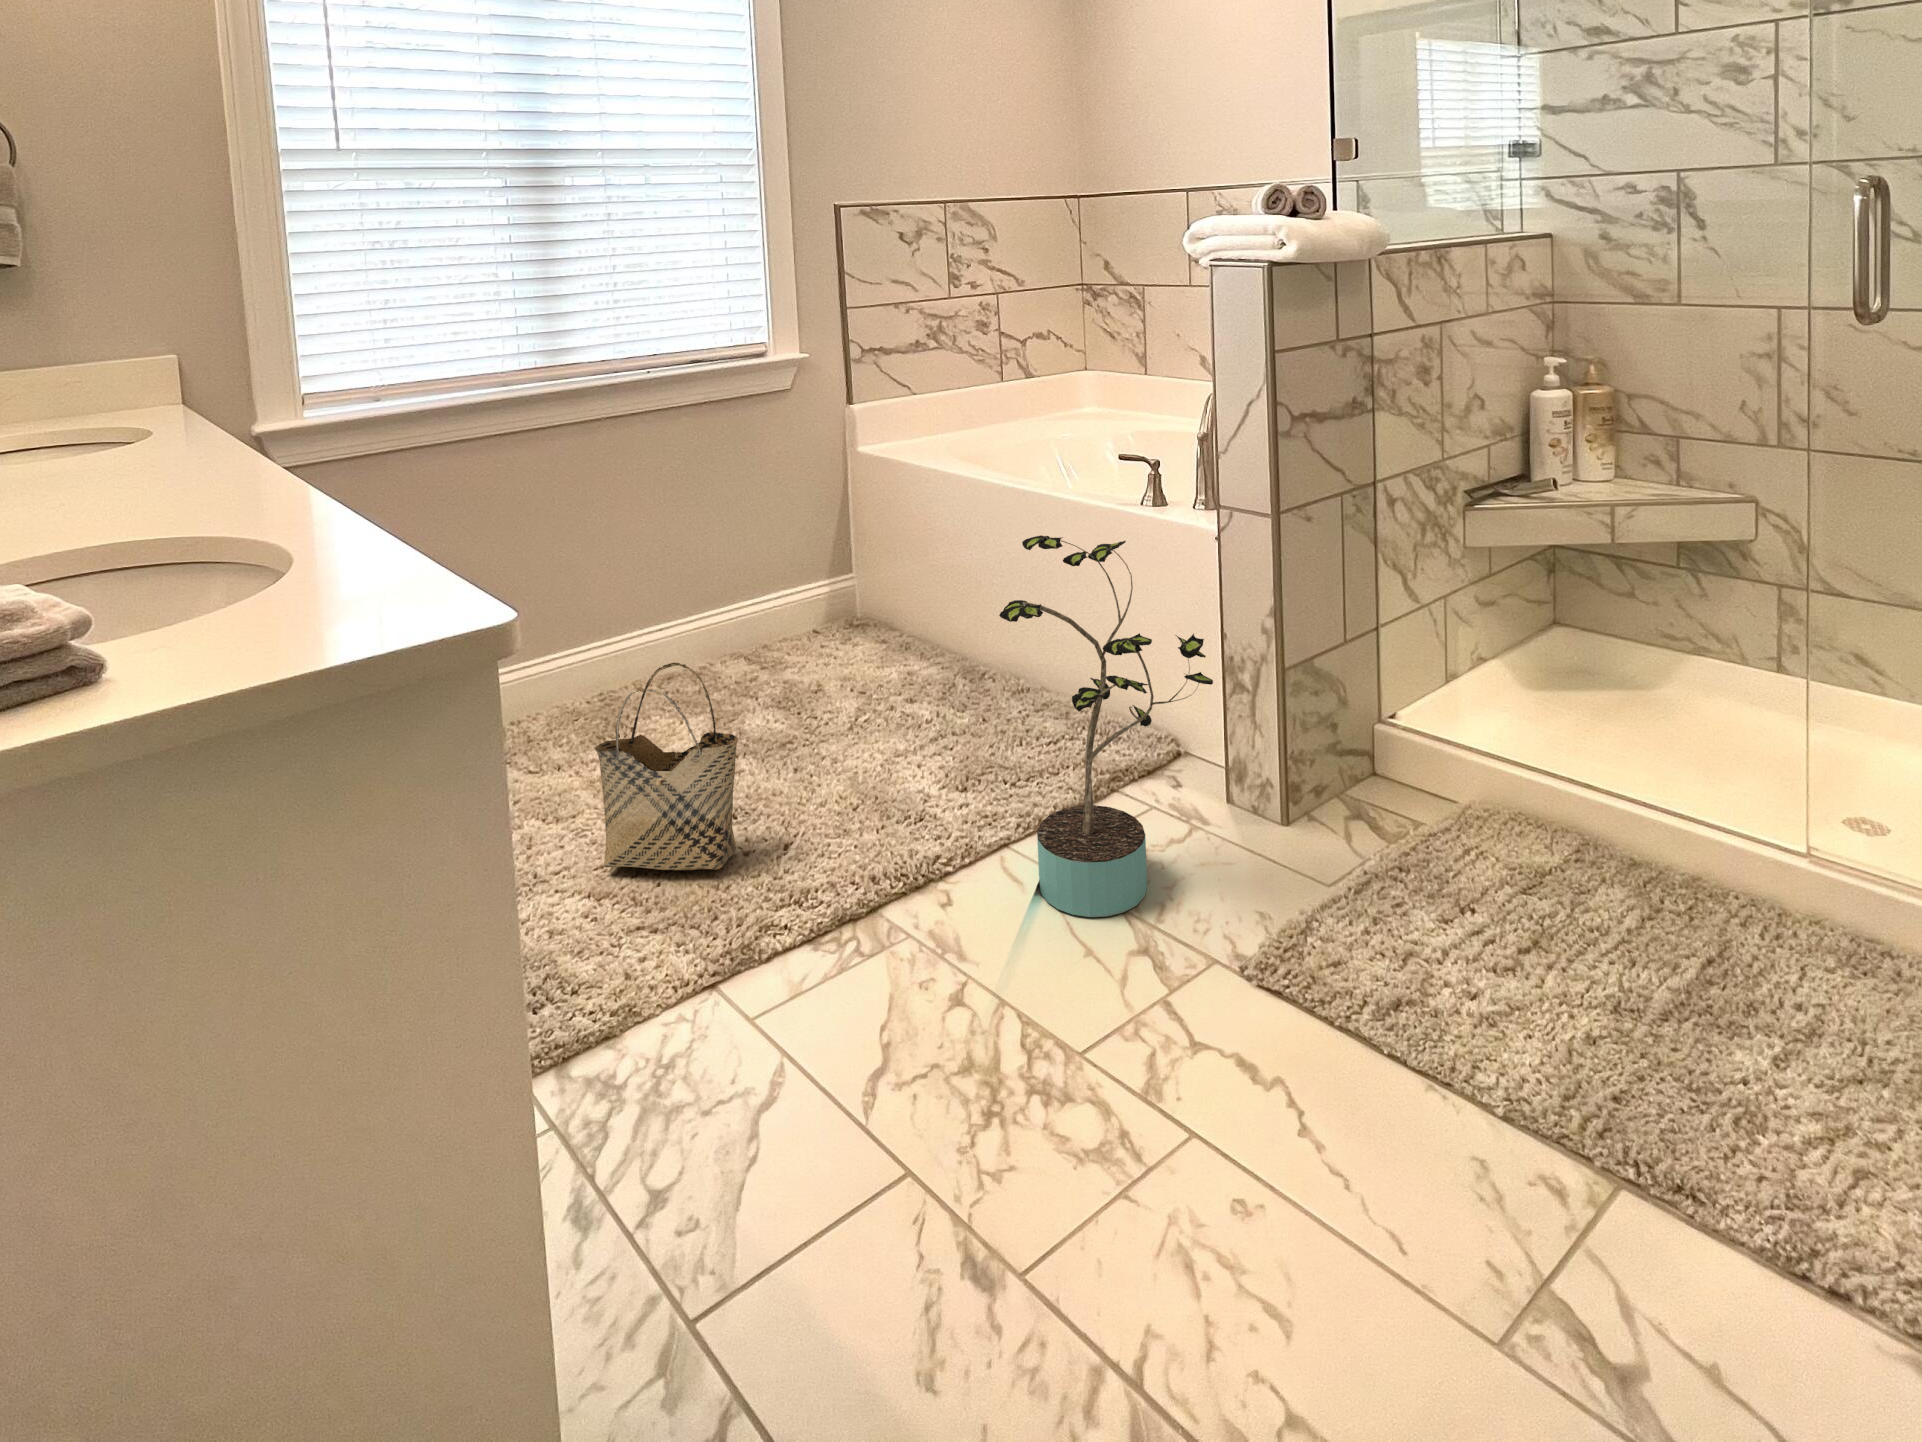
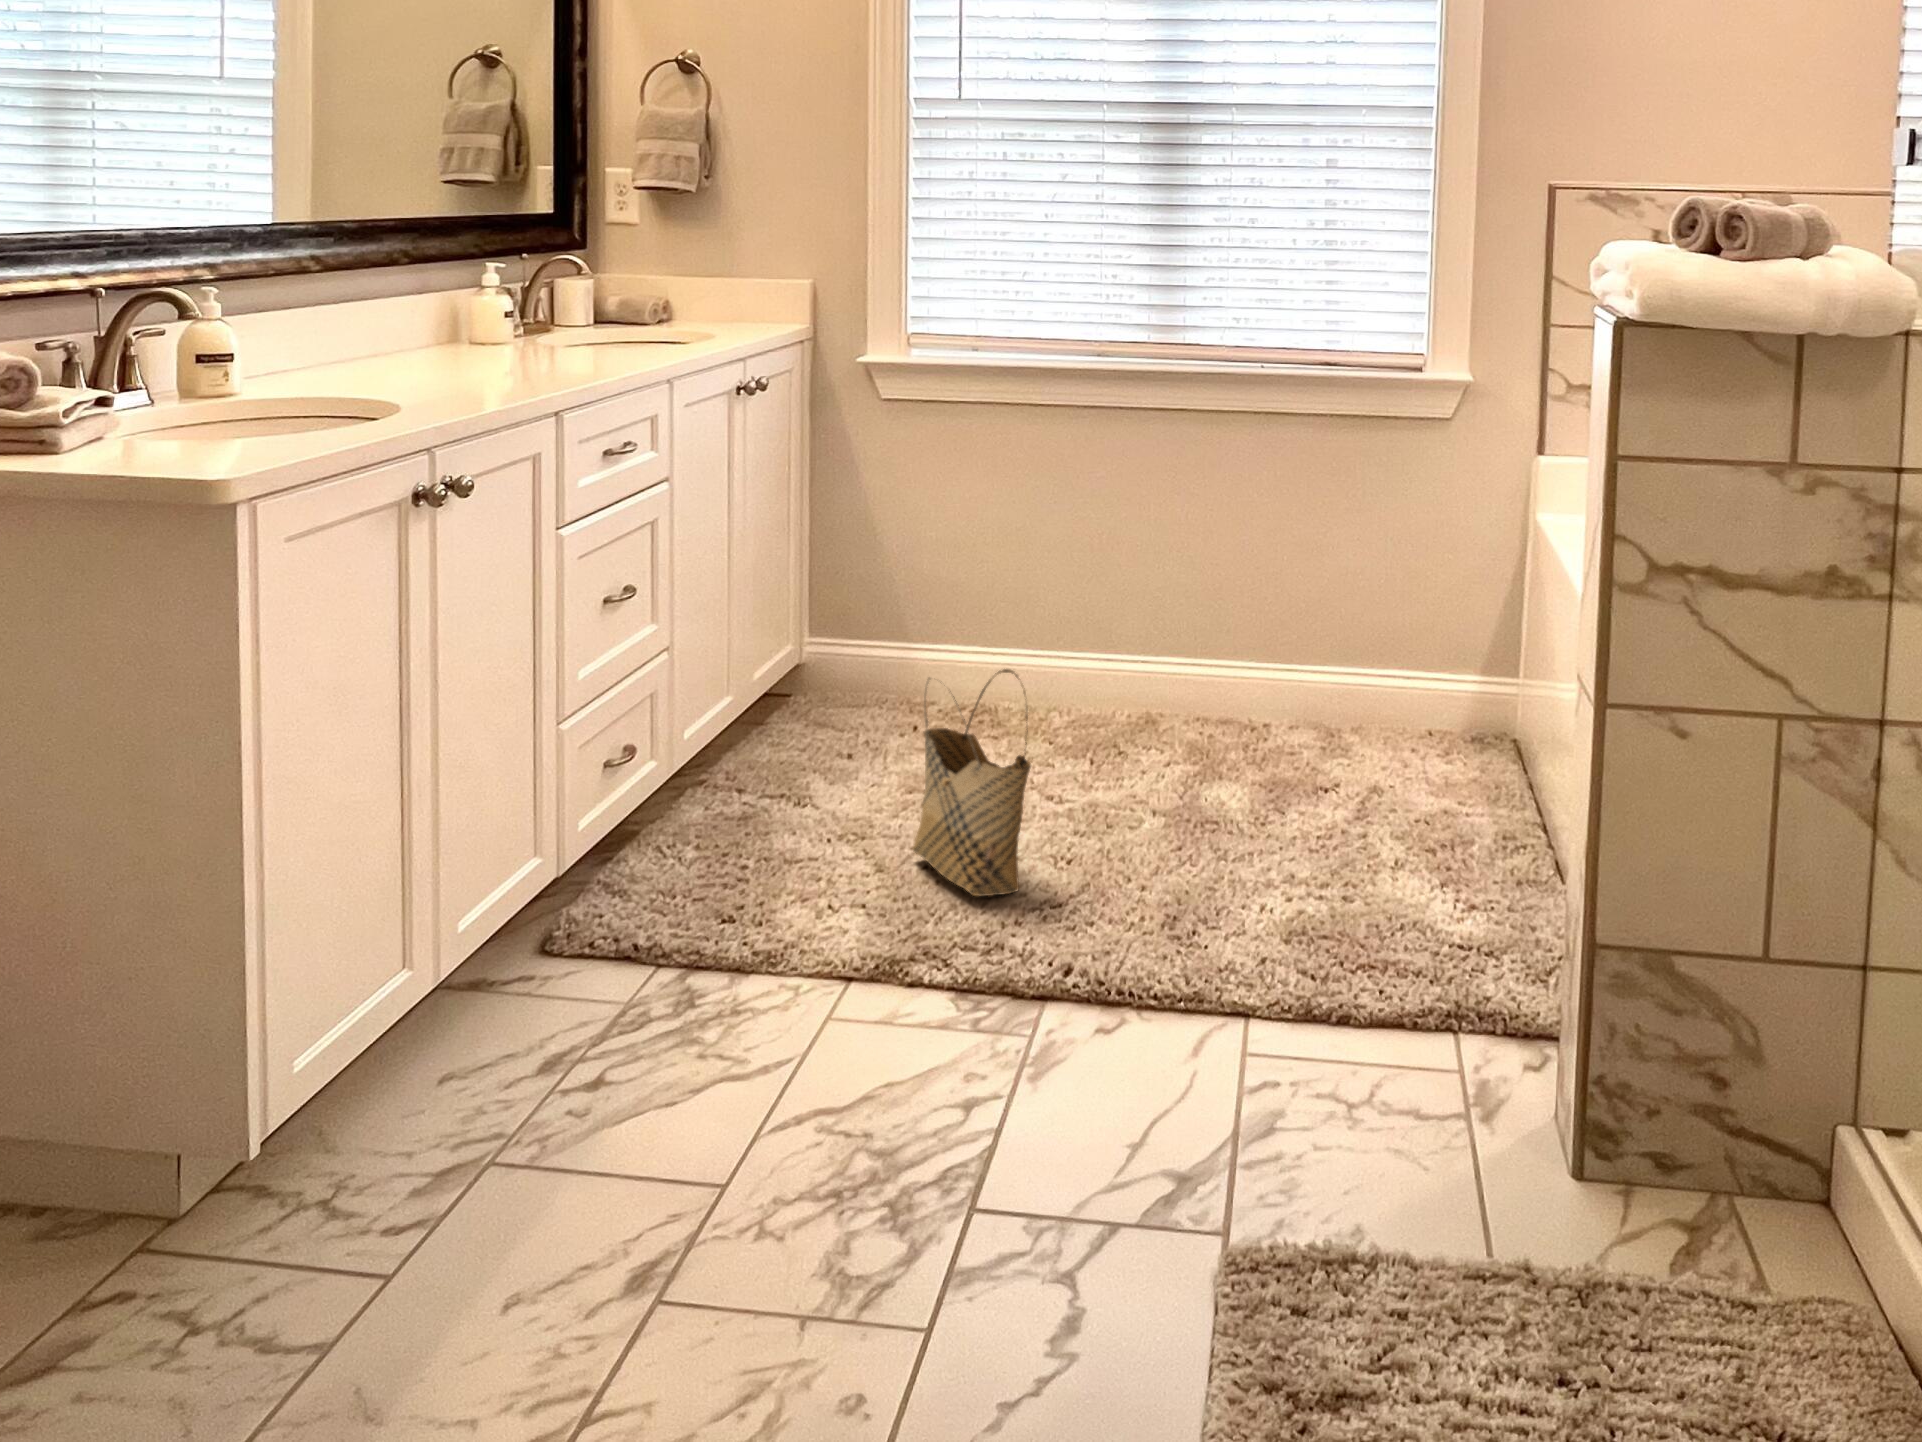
potted plant: present [999,535,1213,917] -> none [1115,629,1388,1142]

